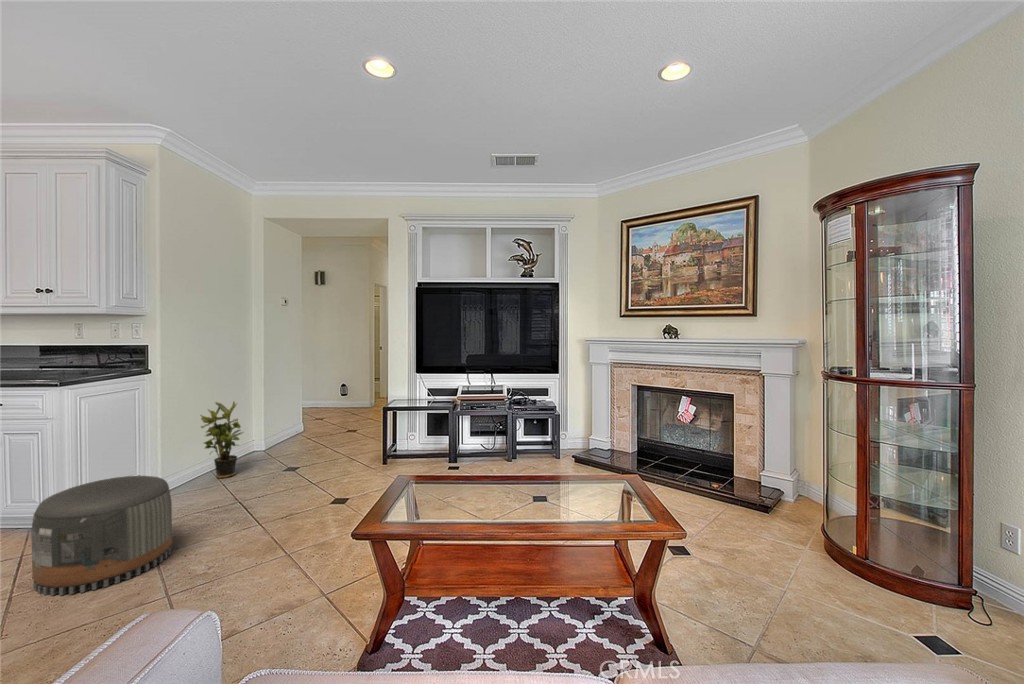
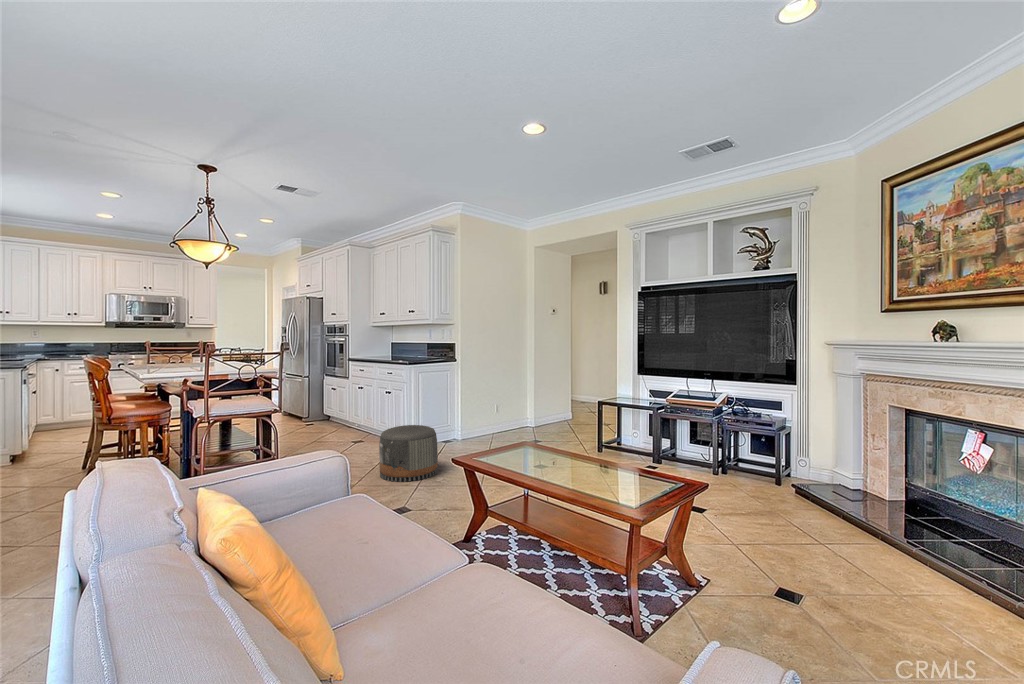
potted plant: present [201,402,242,478] -> none [480,389,507,443]

